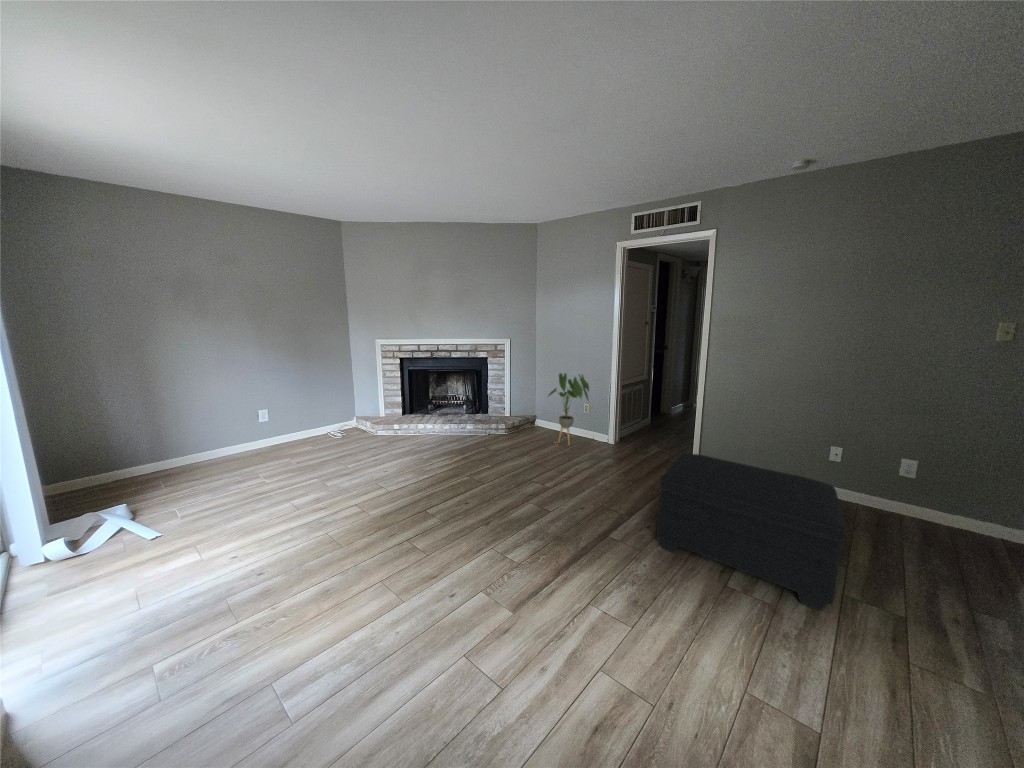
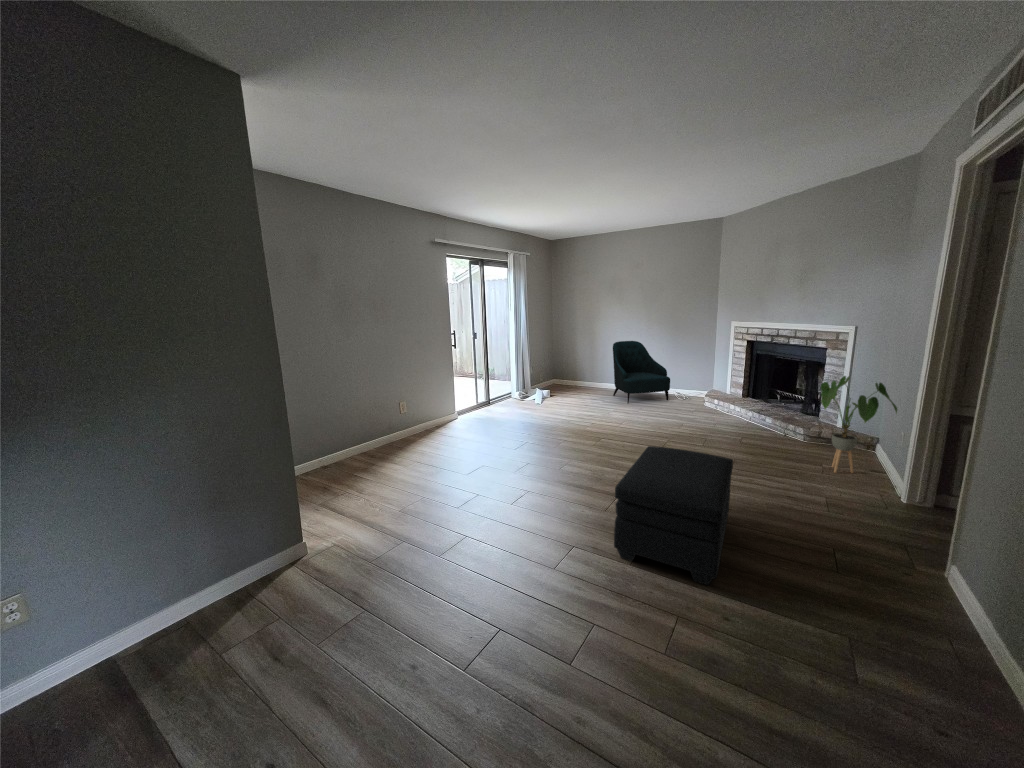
armchair: none [206,373,329,471] -> present [613,341,670,403]

